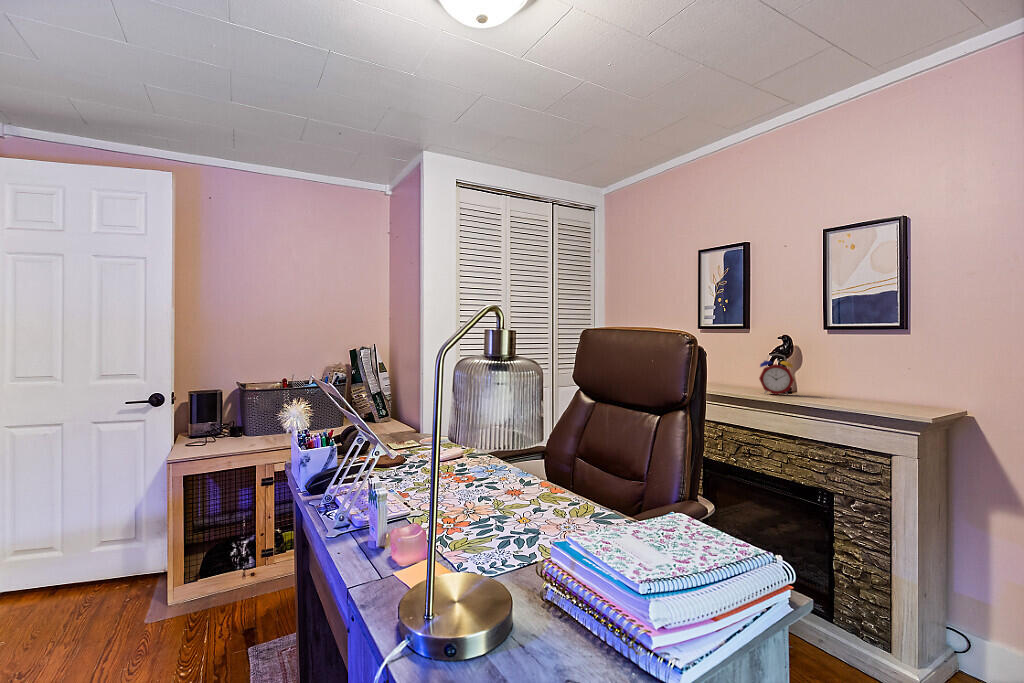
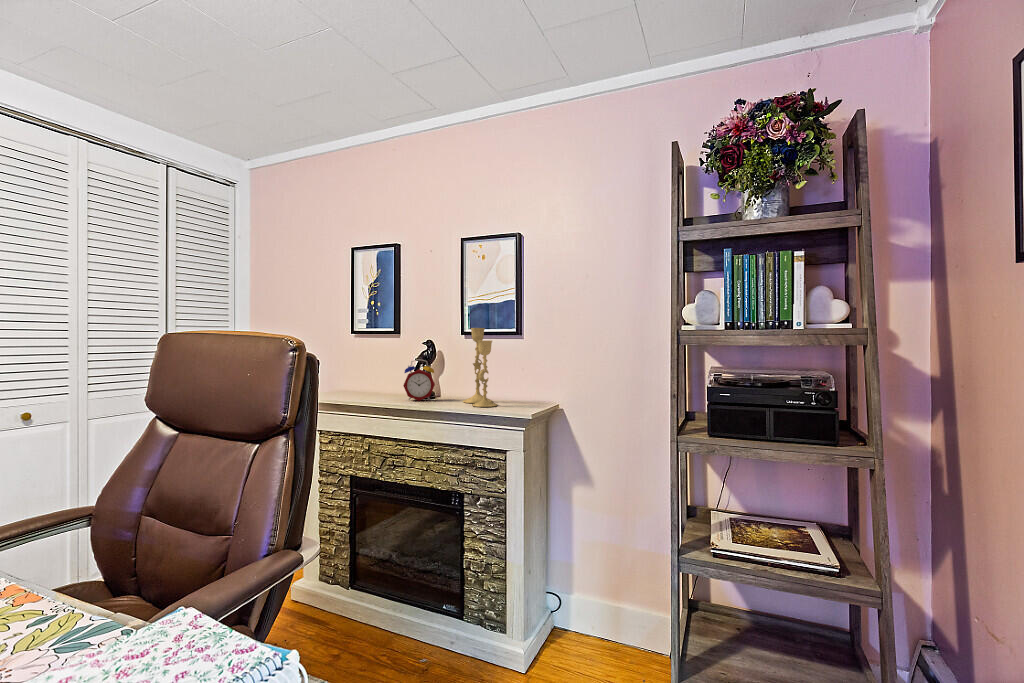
candlestick: none [829,322,877,406] -> present [463,328,497,407]

